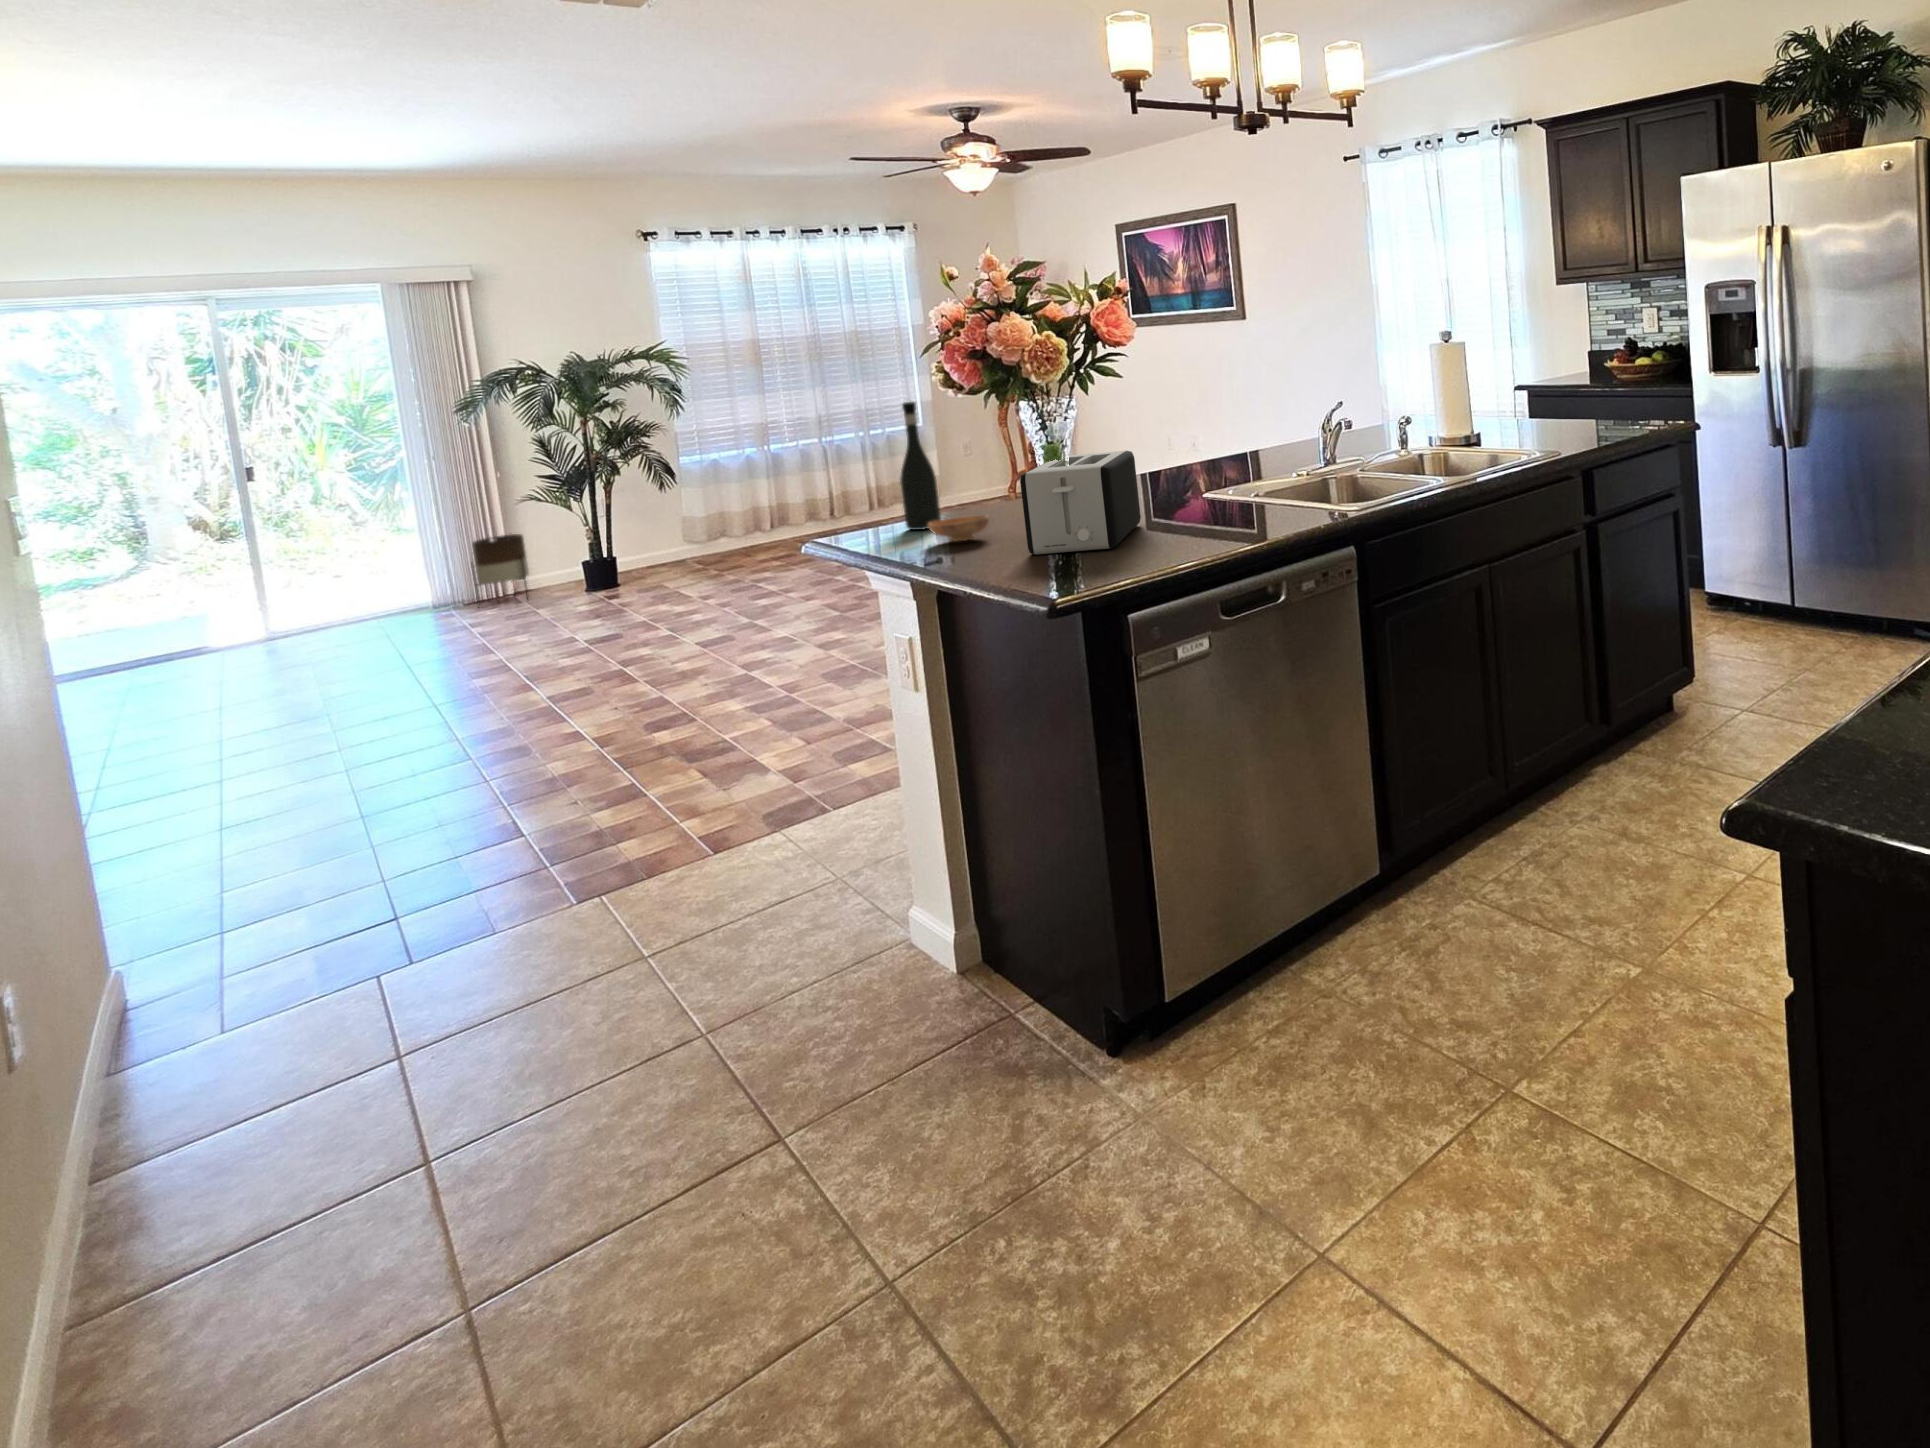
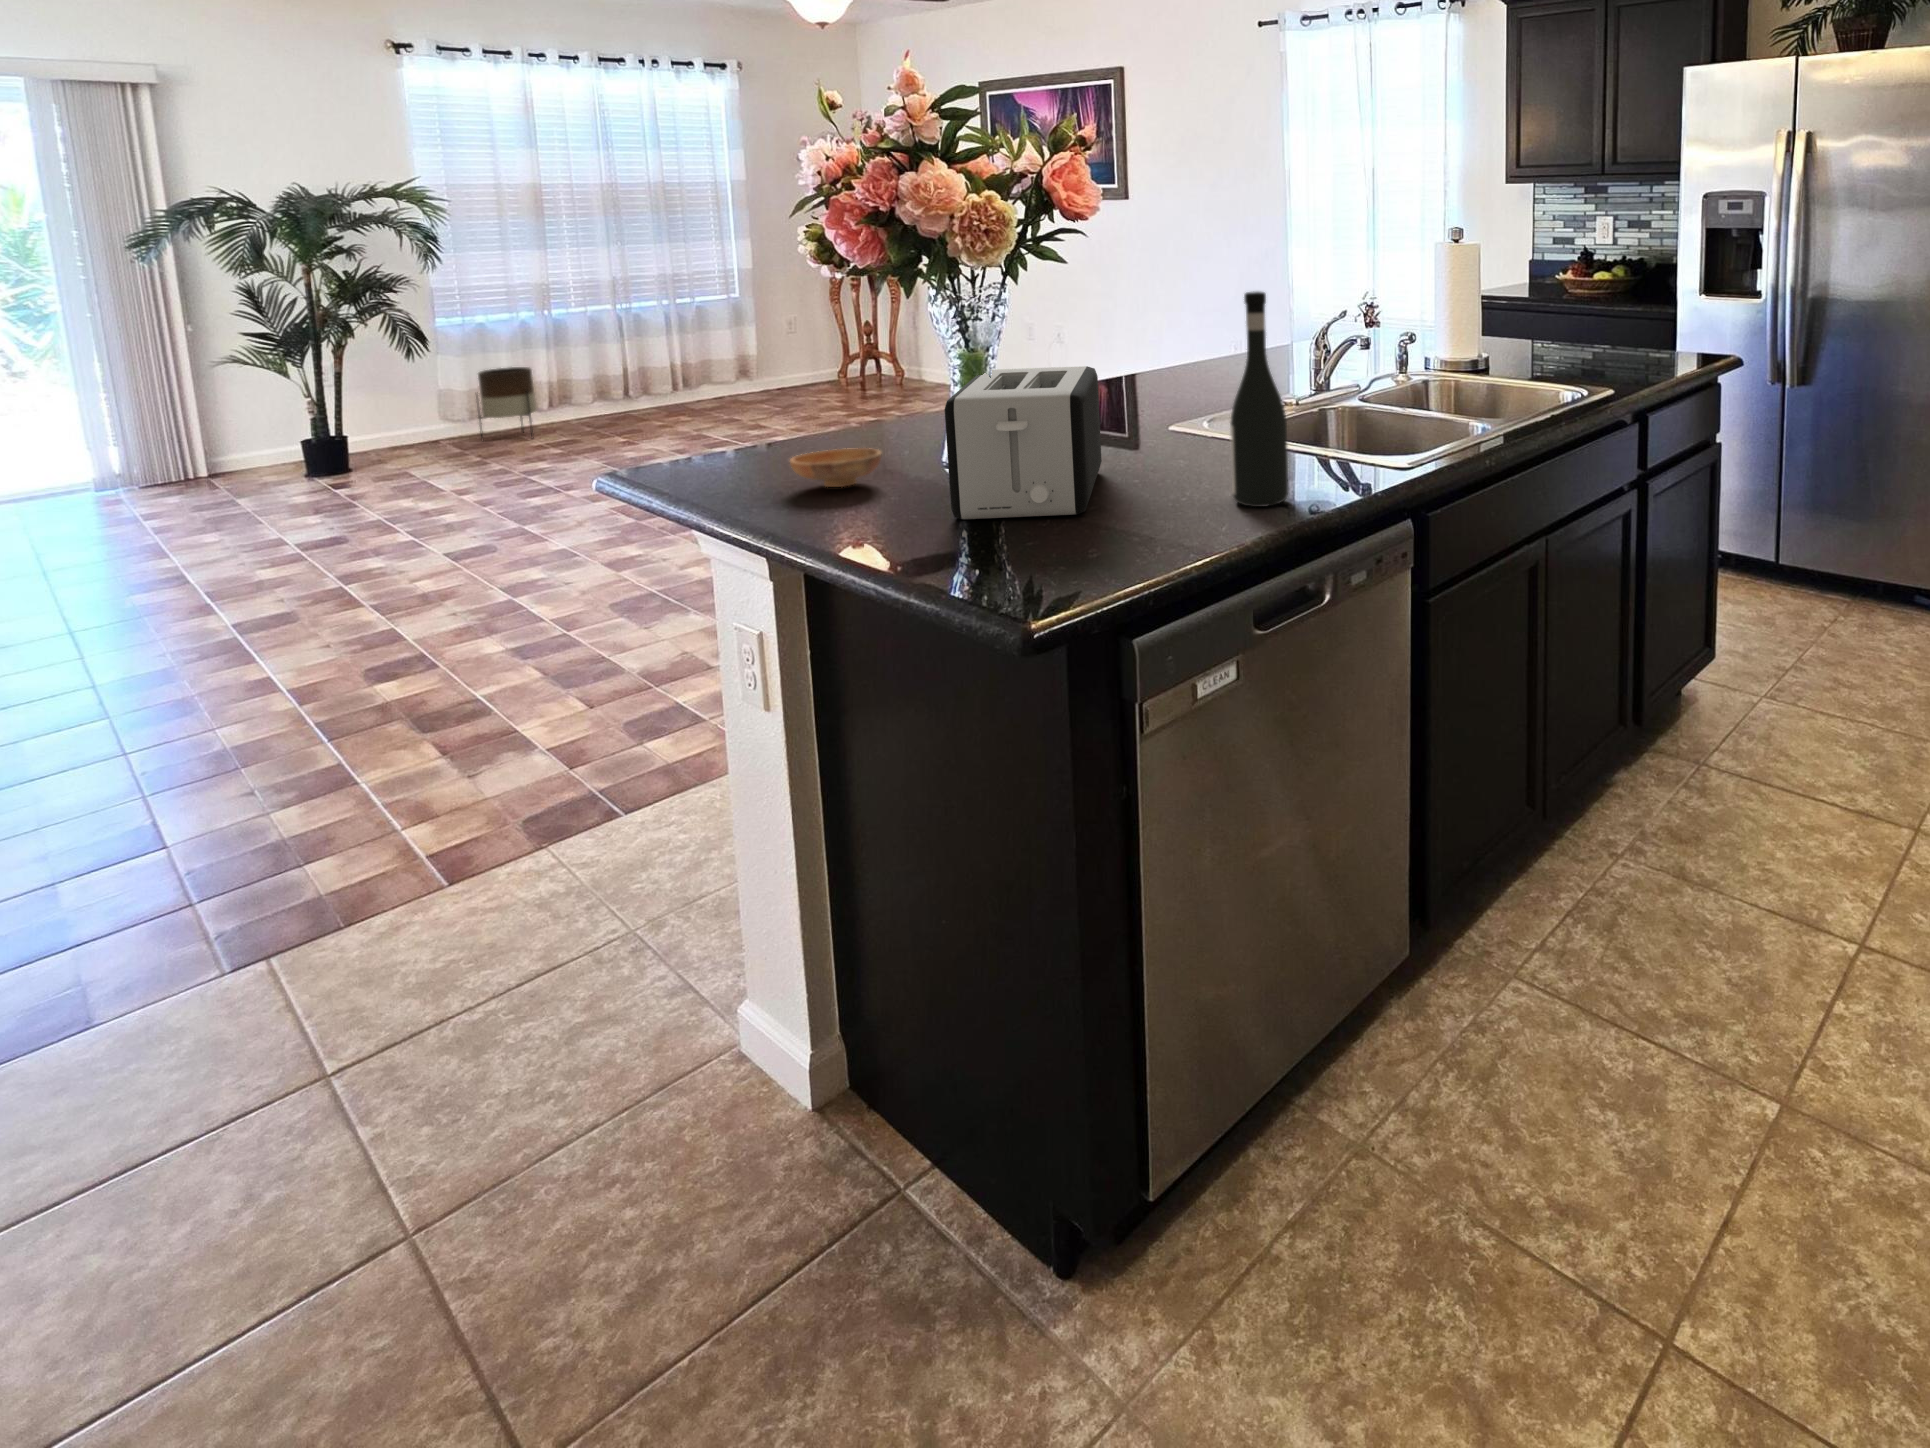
wine bottle: present [900,402,941,530] -> present [1230,291,1288,507]
planter: present [472,534,529,598] -> present [477,367,536,437]

